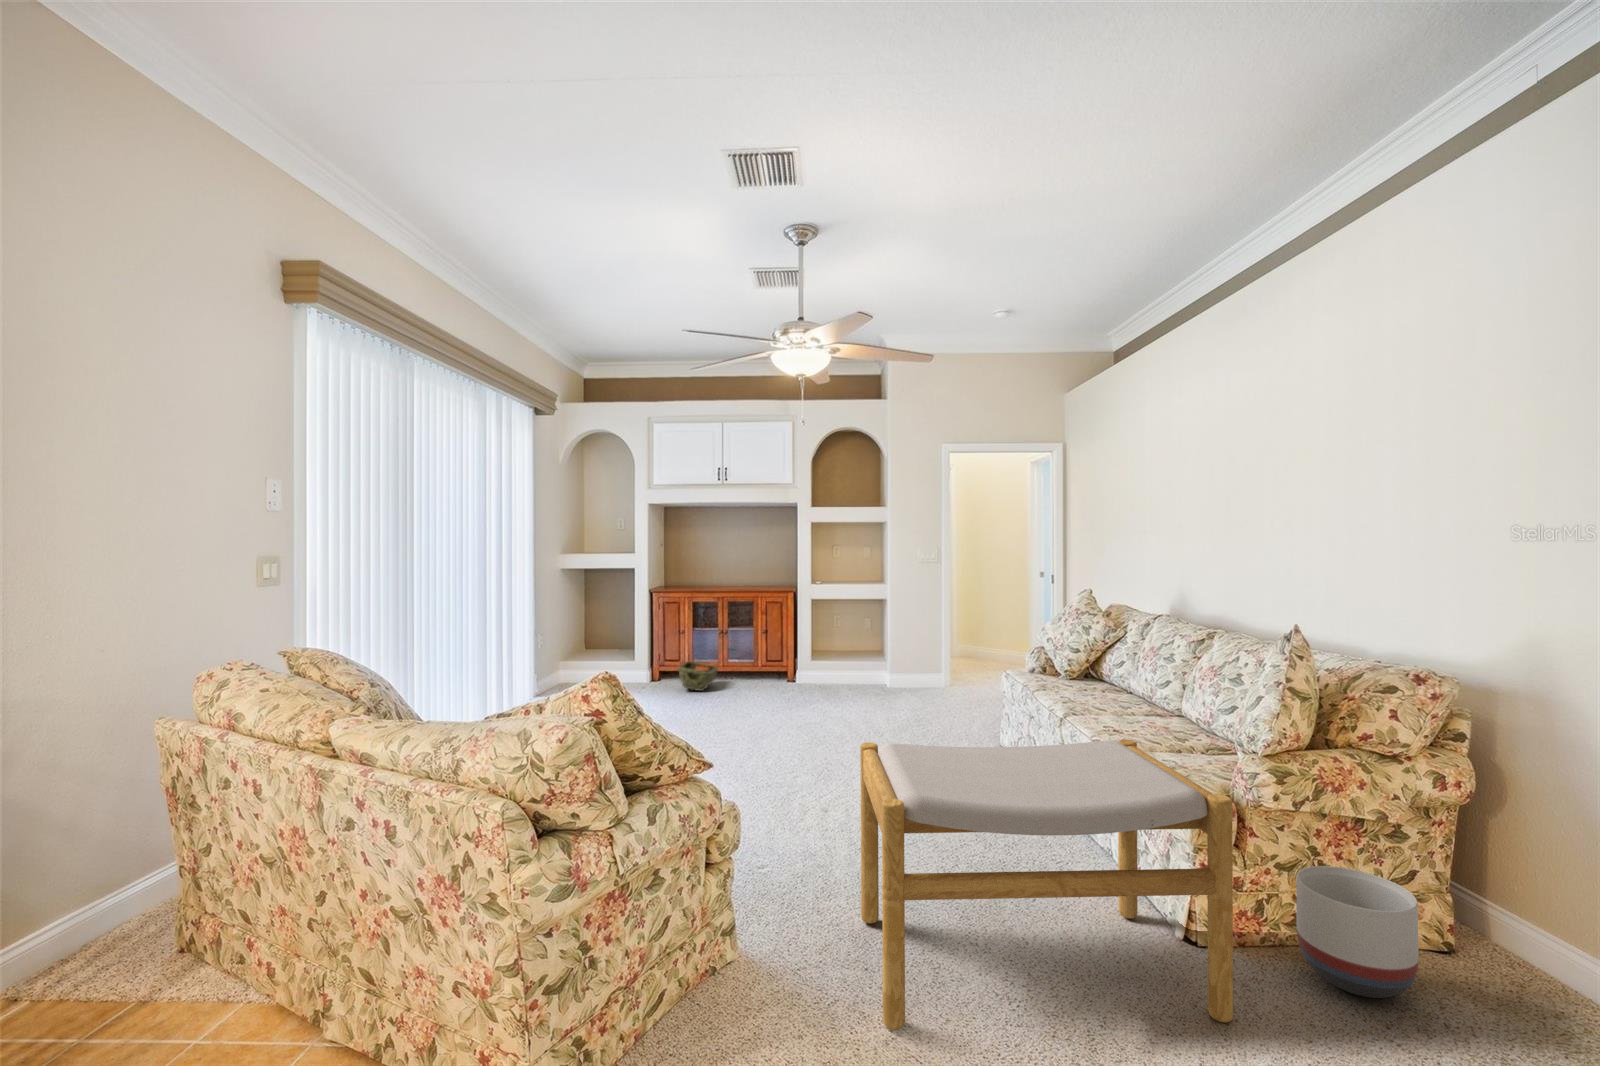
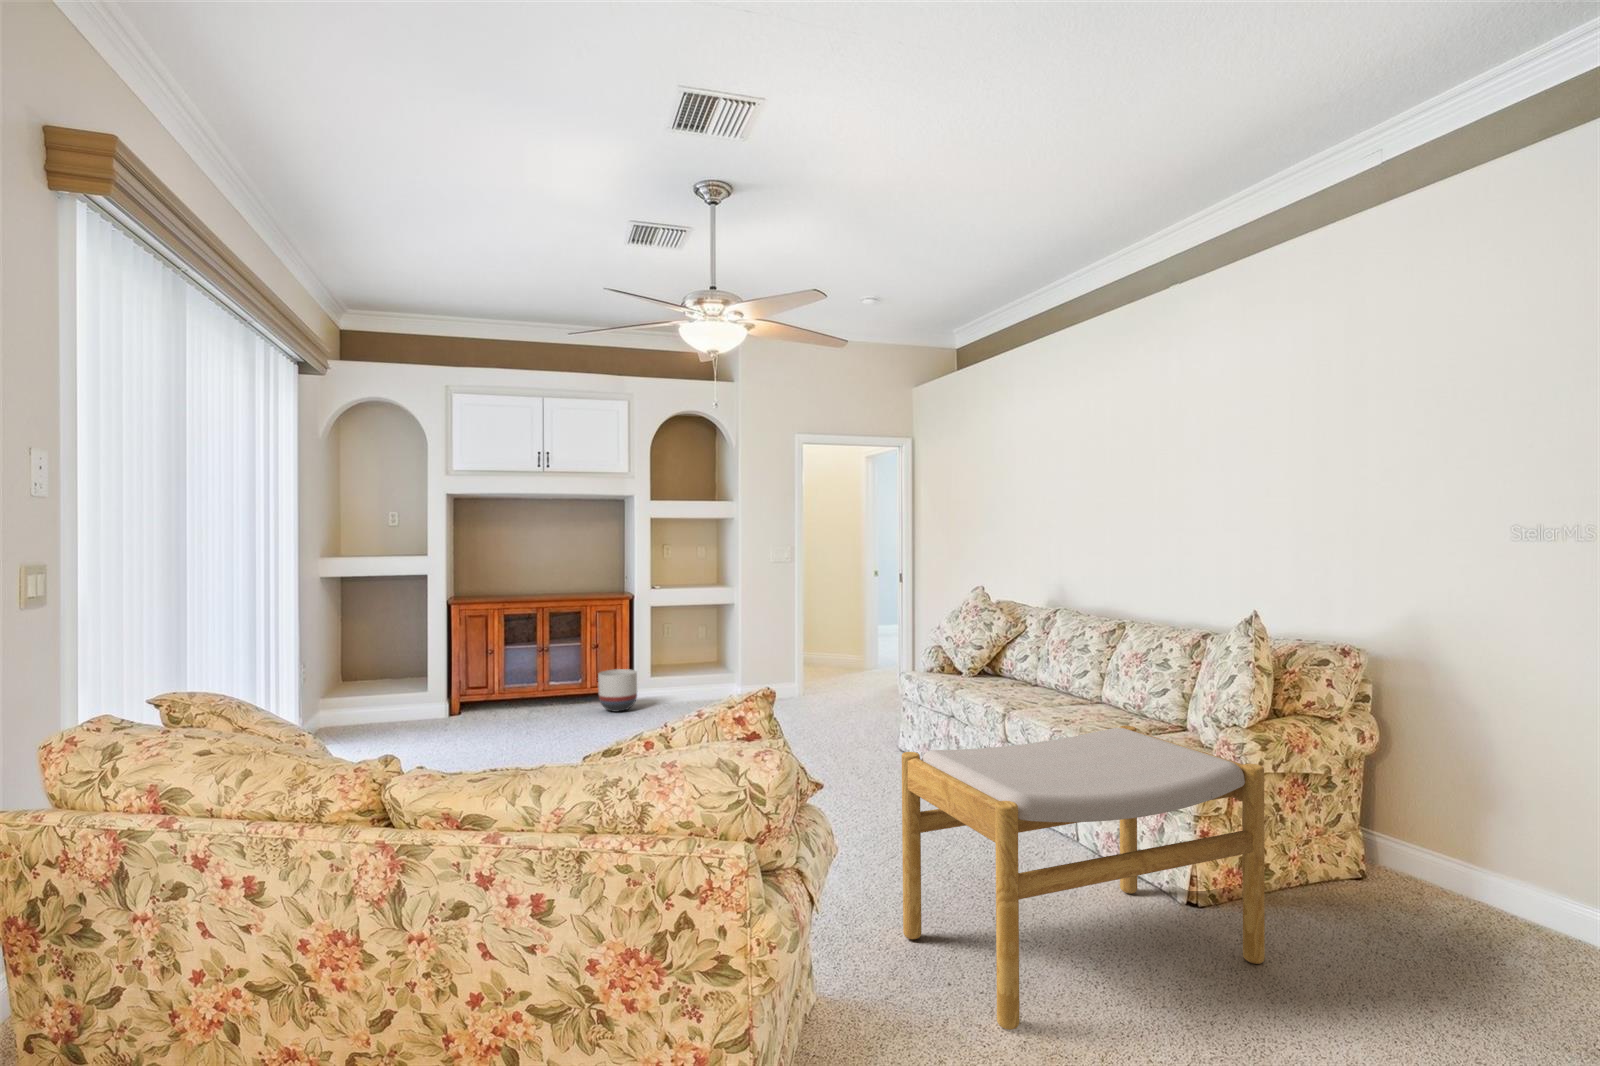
woven basket: present [678,661,718,691] -> none [495,687,540,723]
planter: present [1296,866,1419,998] -> present [598,669,637,712]

